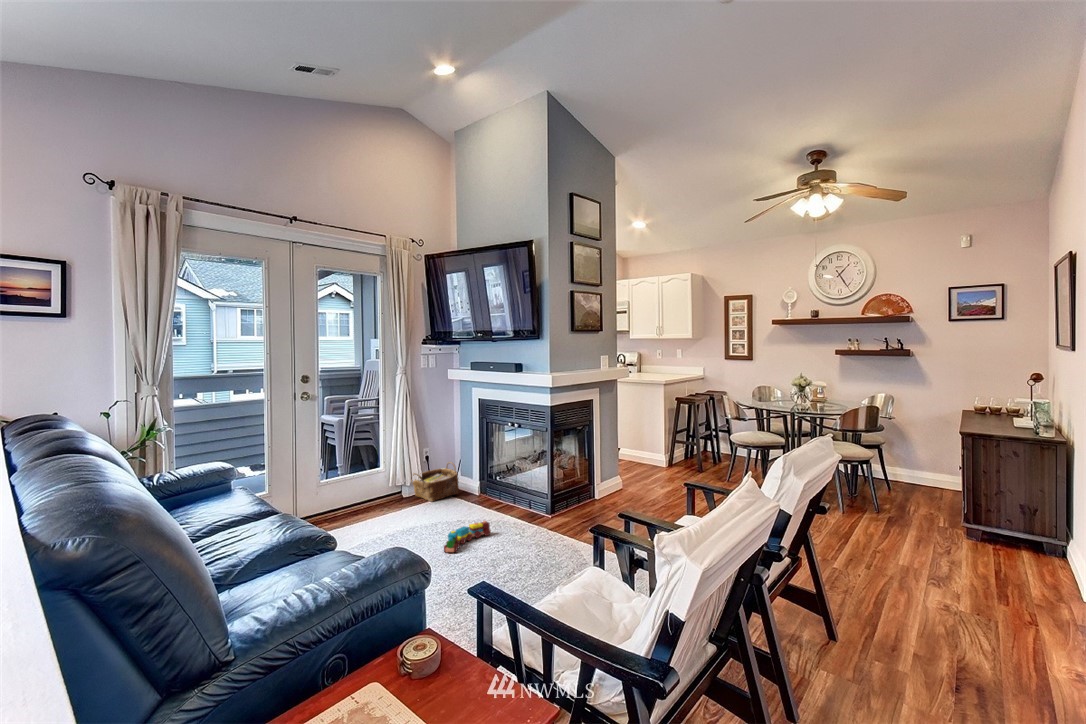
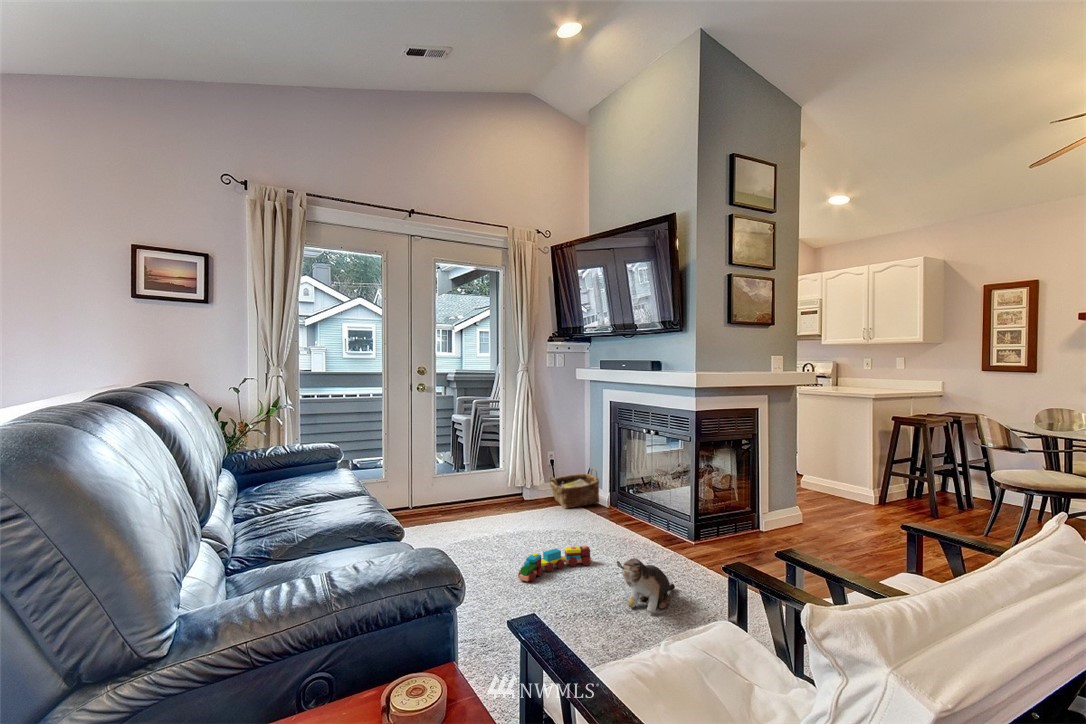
plush toy: none [533,516,564,553] -> present [617,558,675,613]

